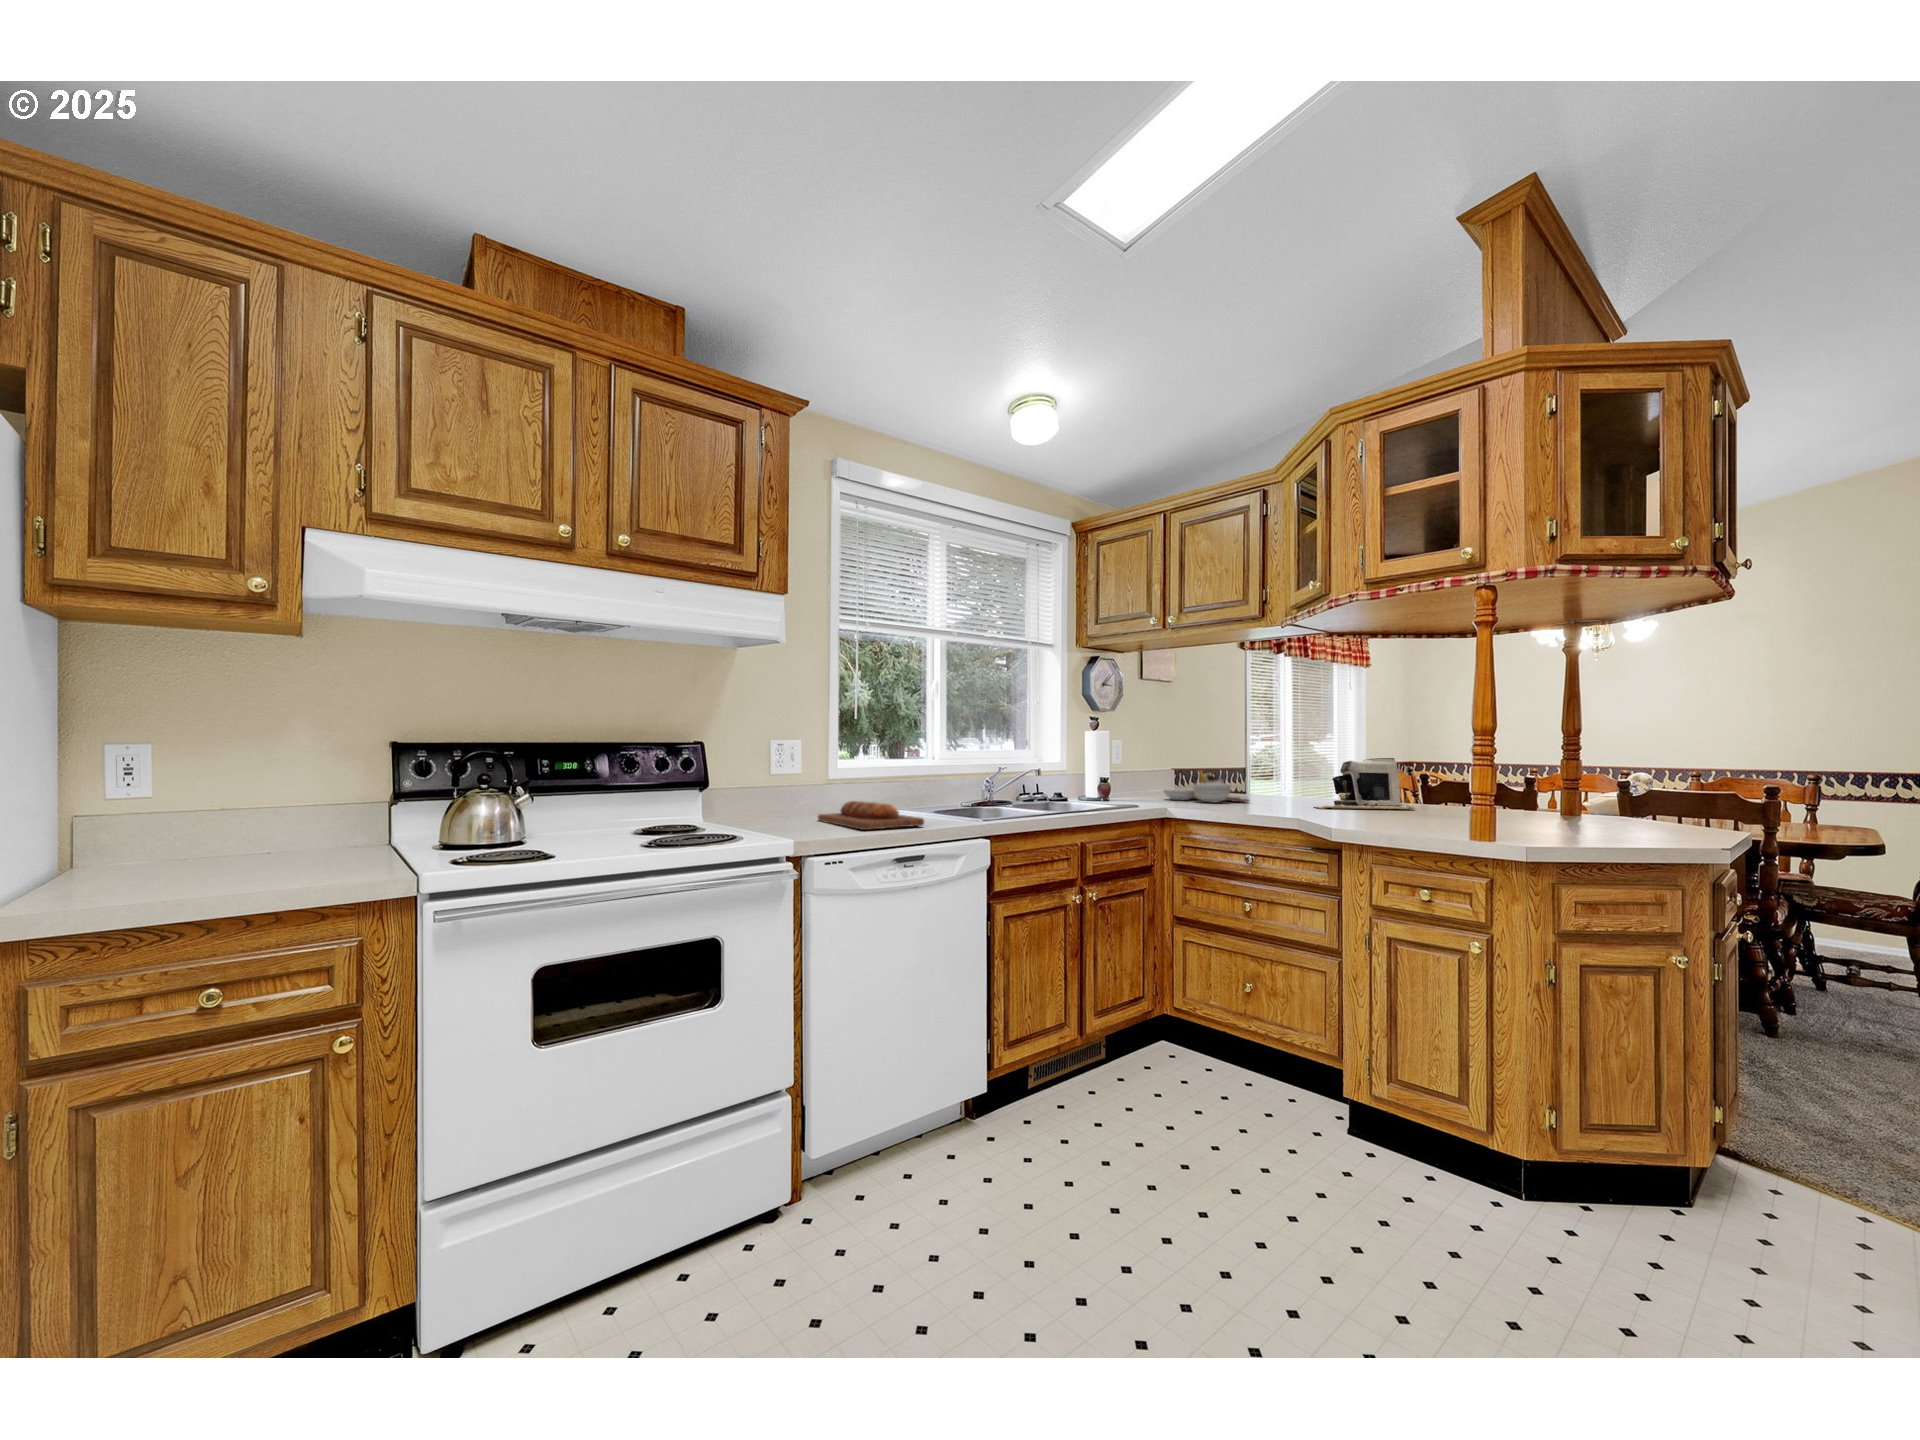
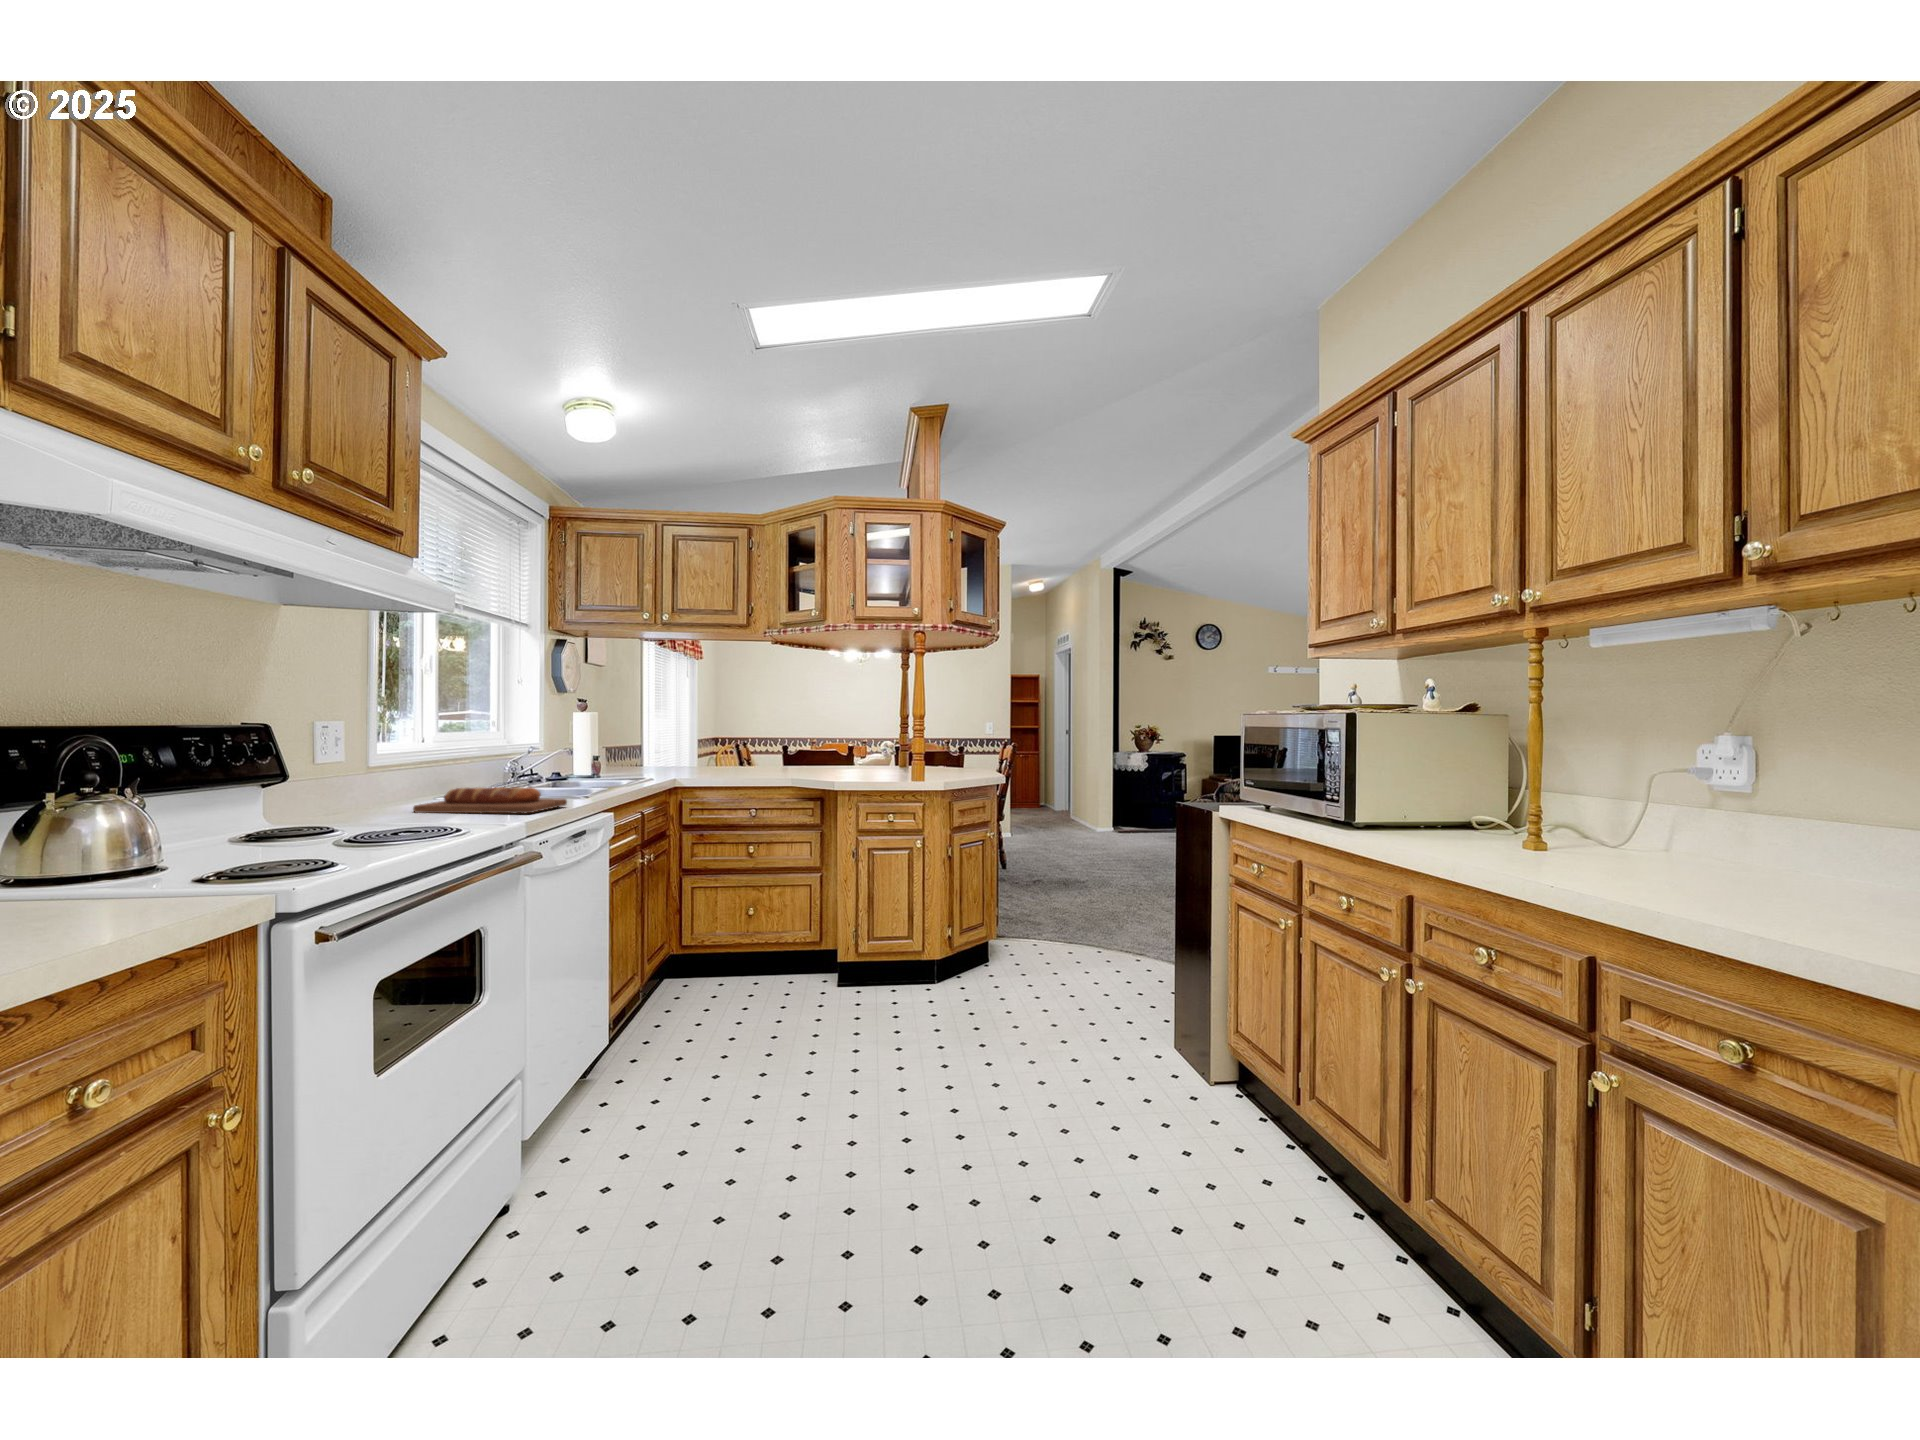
coffee maker: present [1315,758,1415,809] -> none [768,735,832,773]
cutting board: present [1164,771,1249,802] -> none [643,747,718,773]

